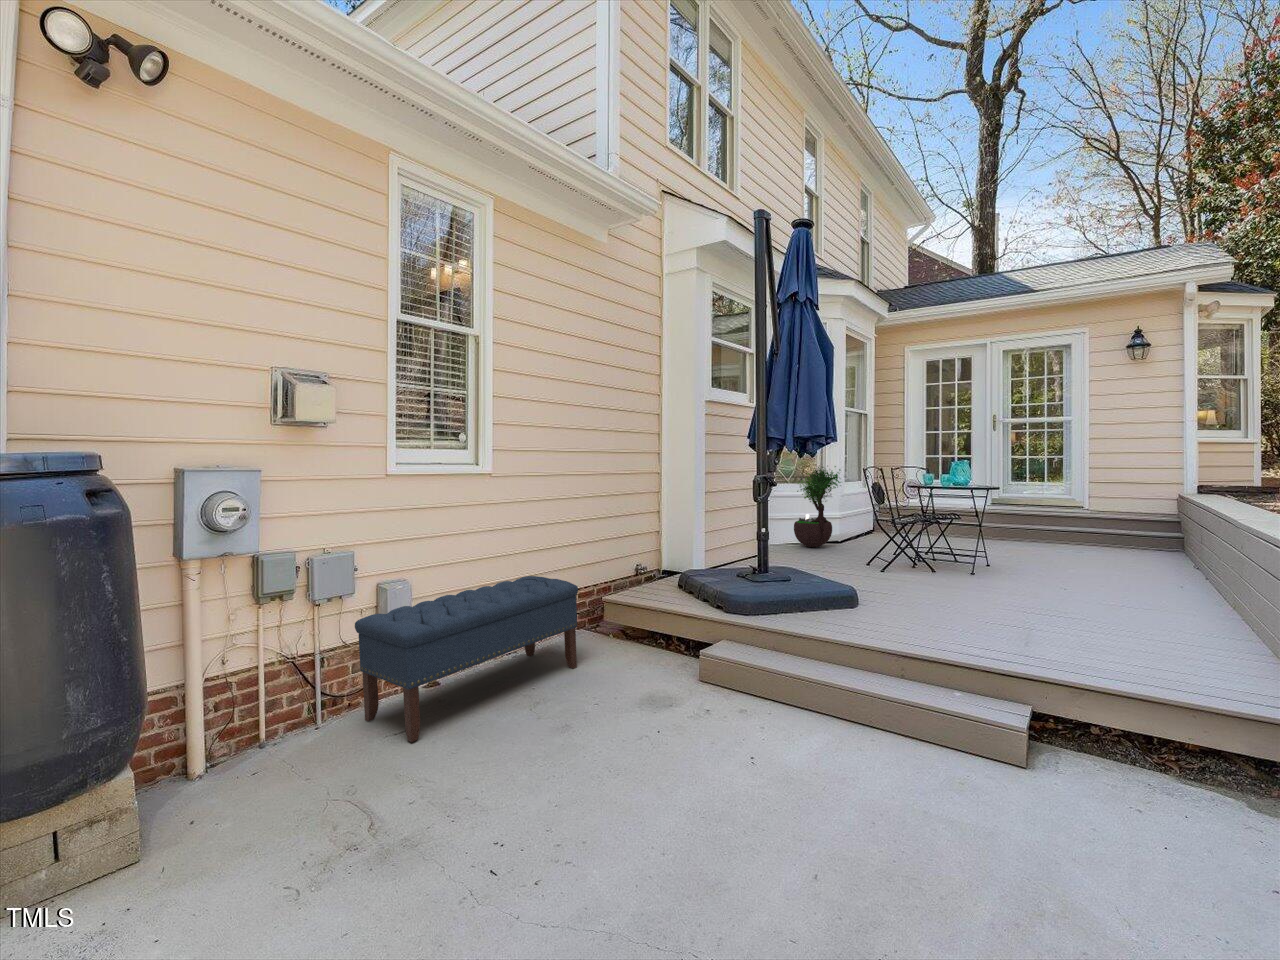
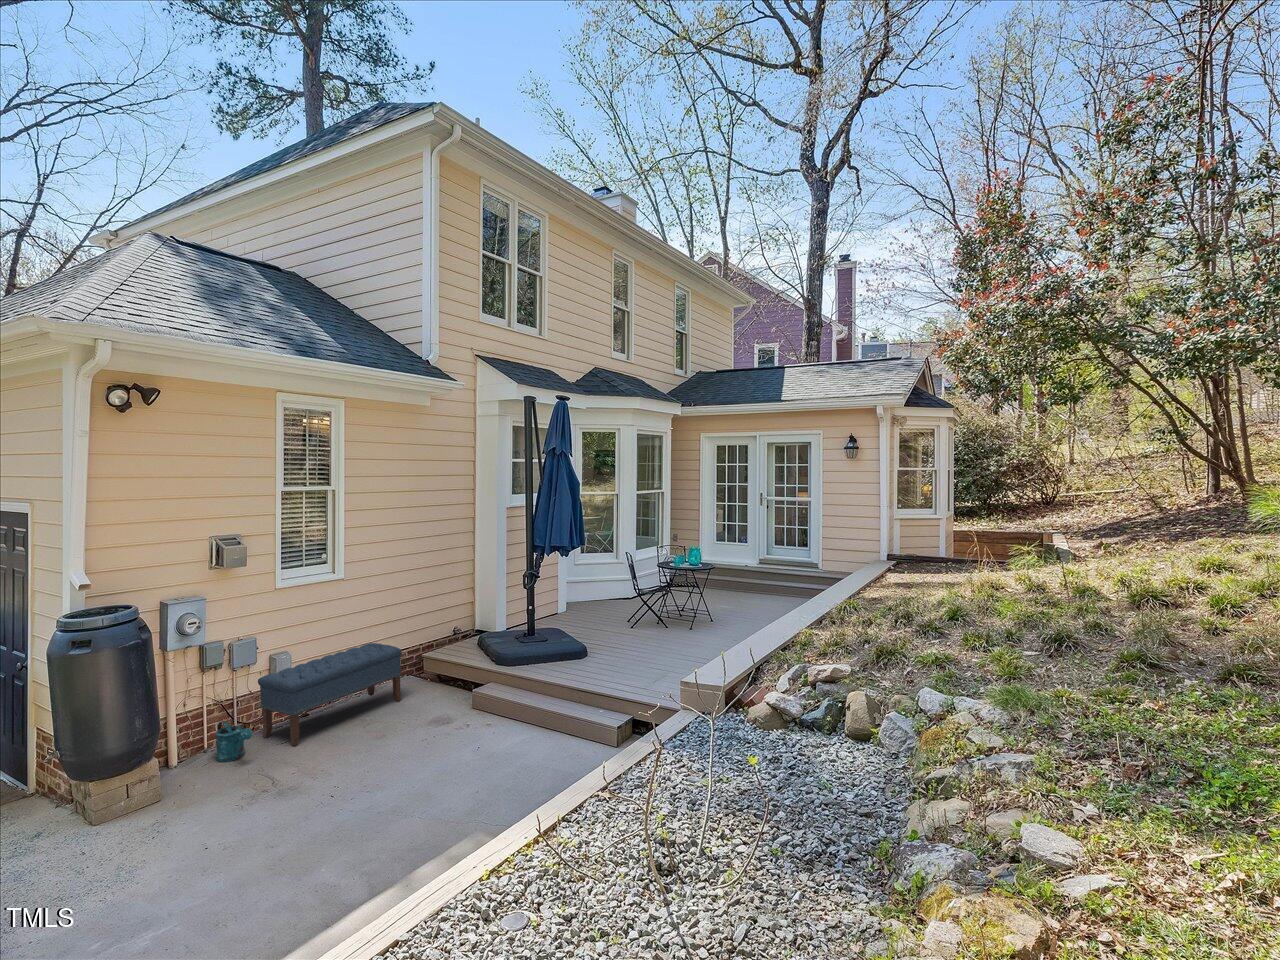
potted tree: present [794,466,841,547] -> none [584,543,619,606]
watering can: none [276,692,335,769] -> present [216,721,252,762]

